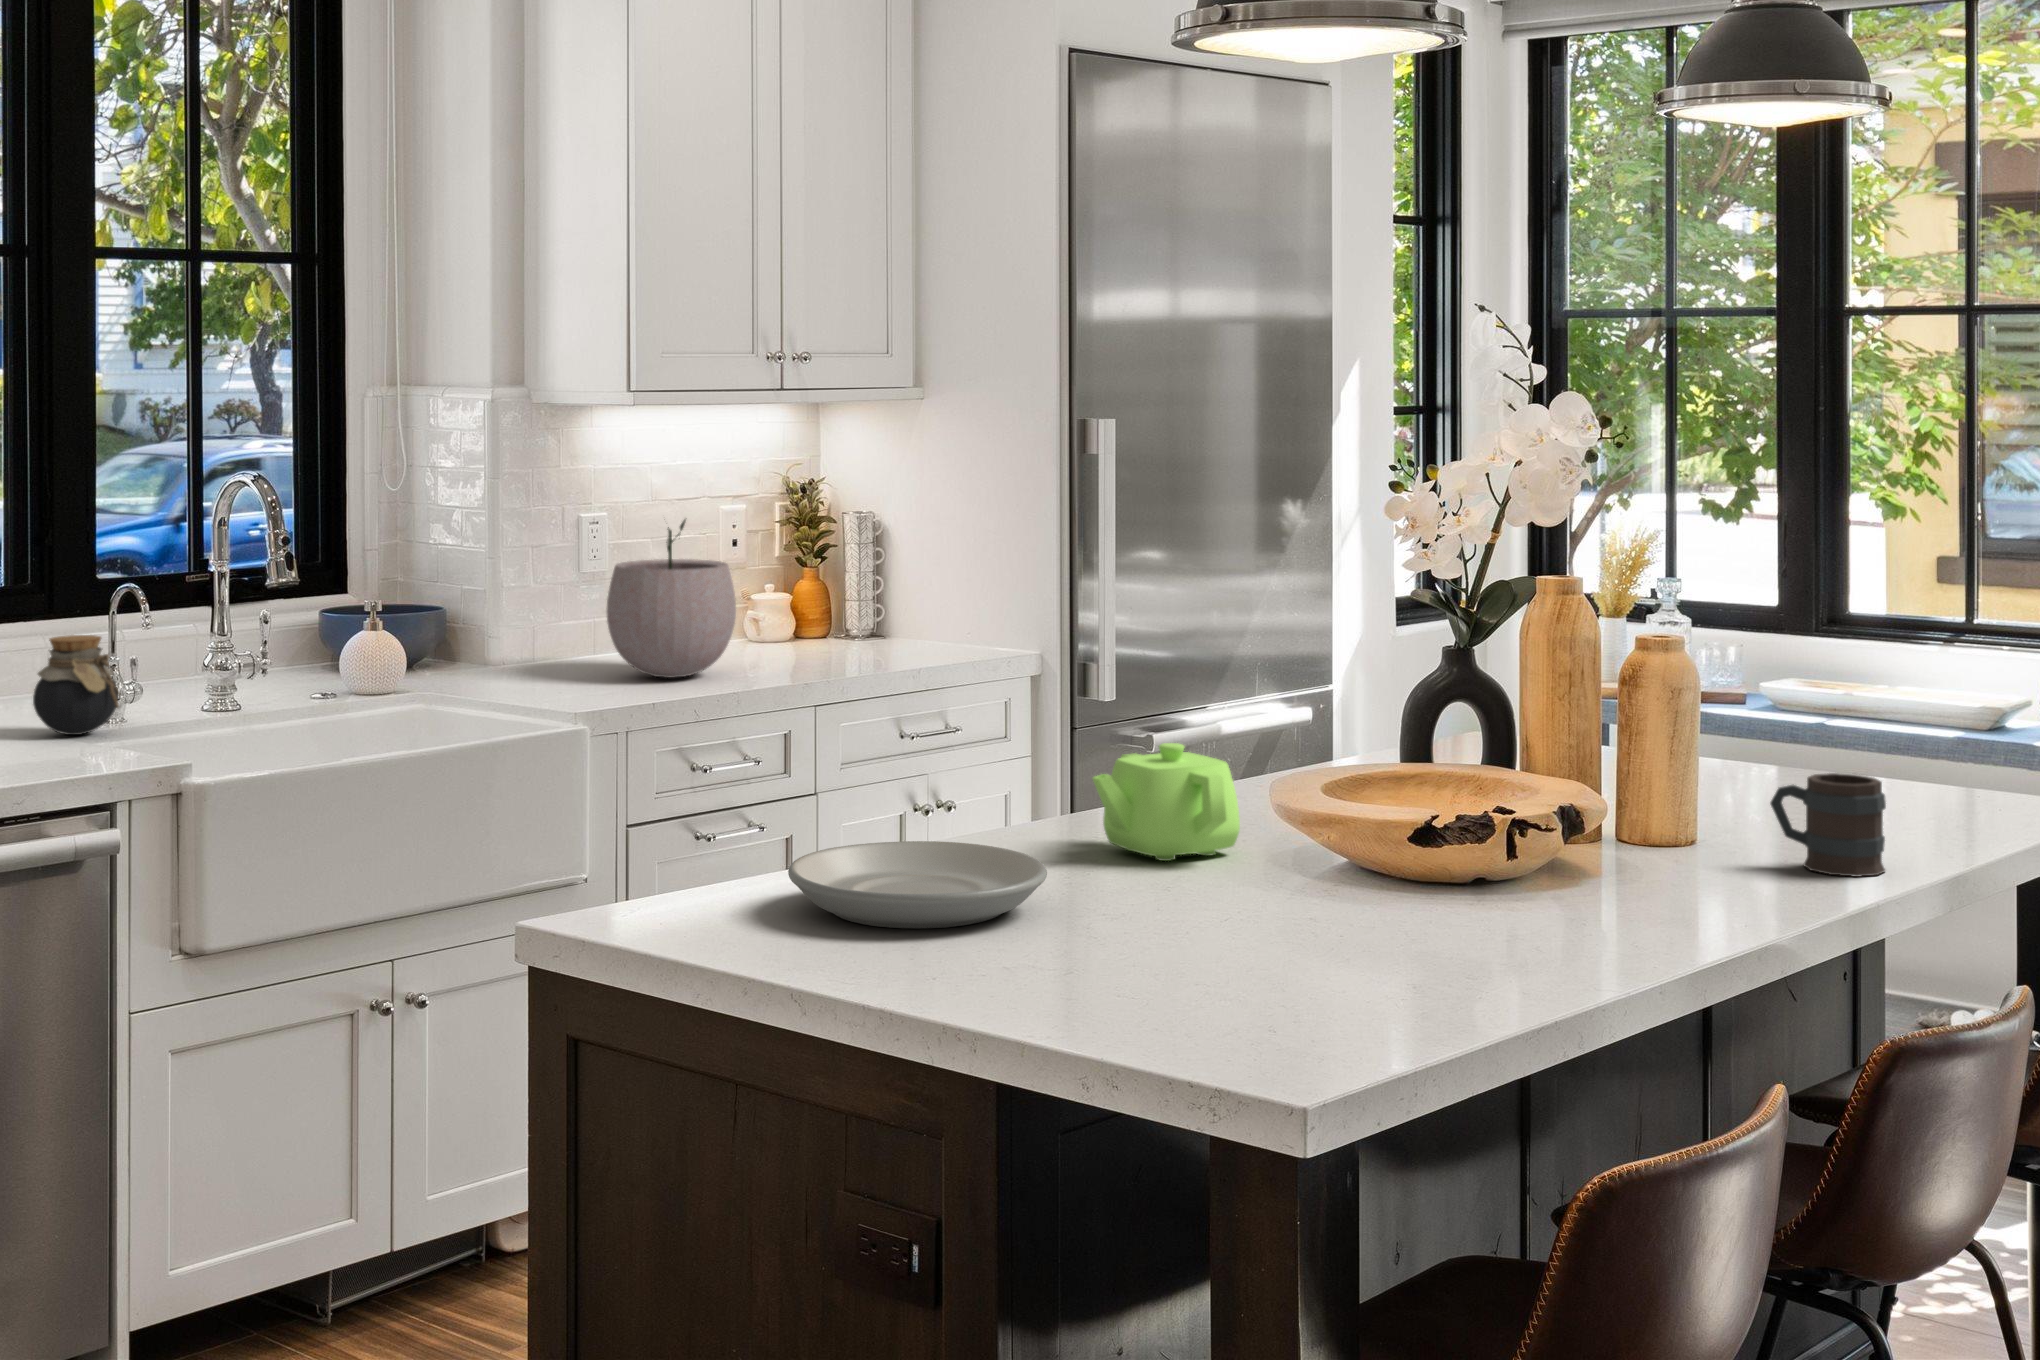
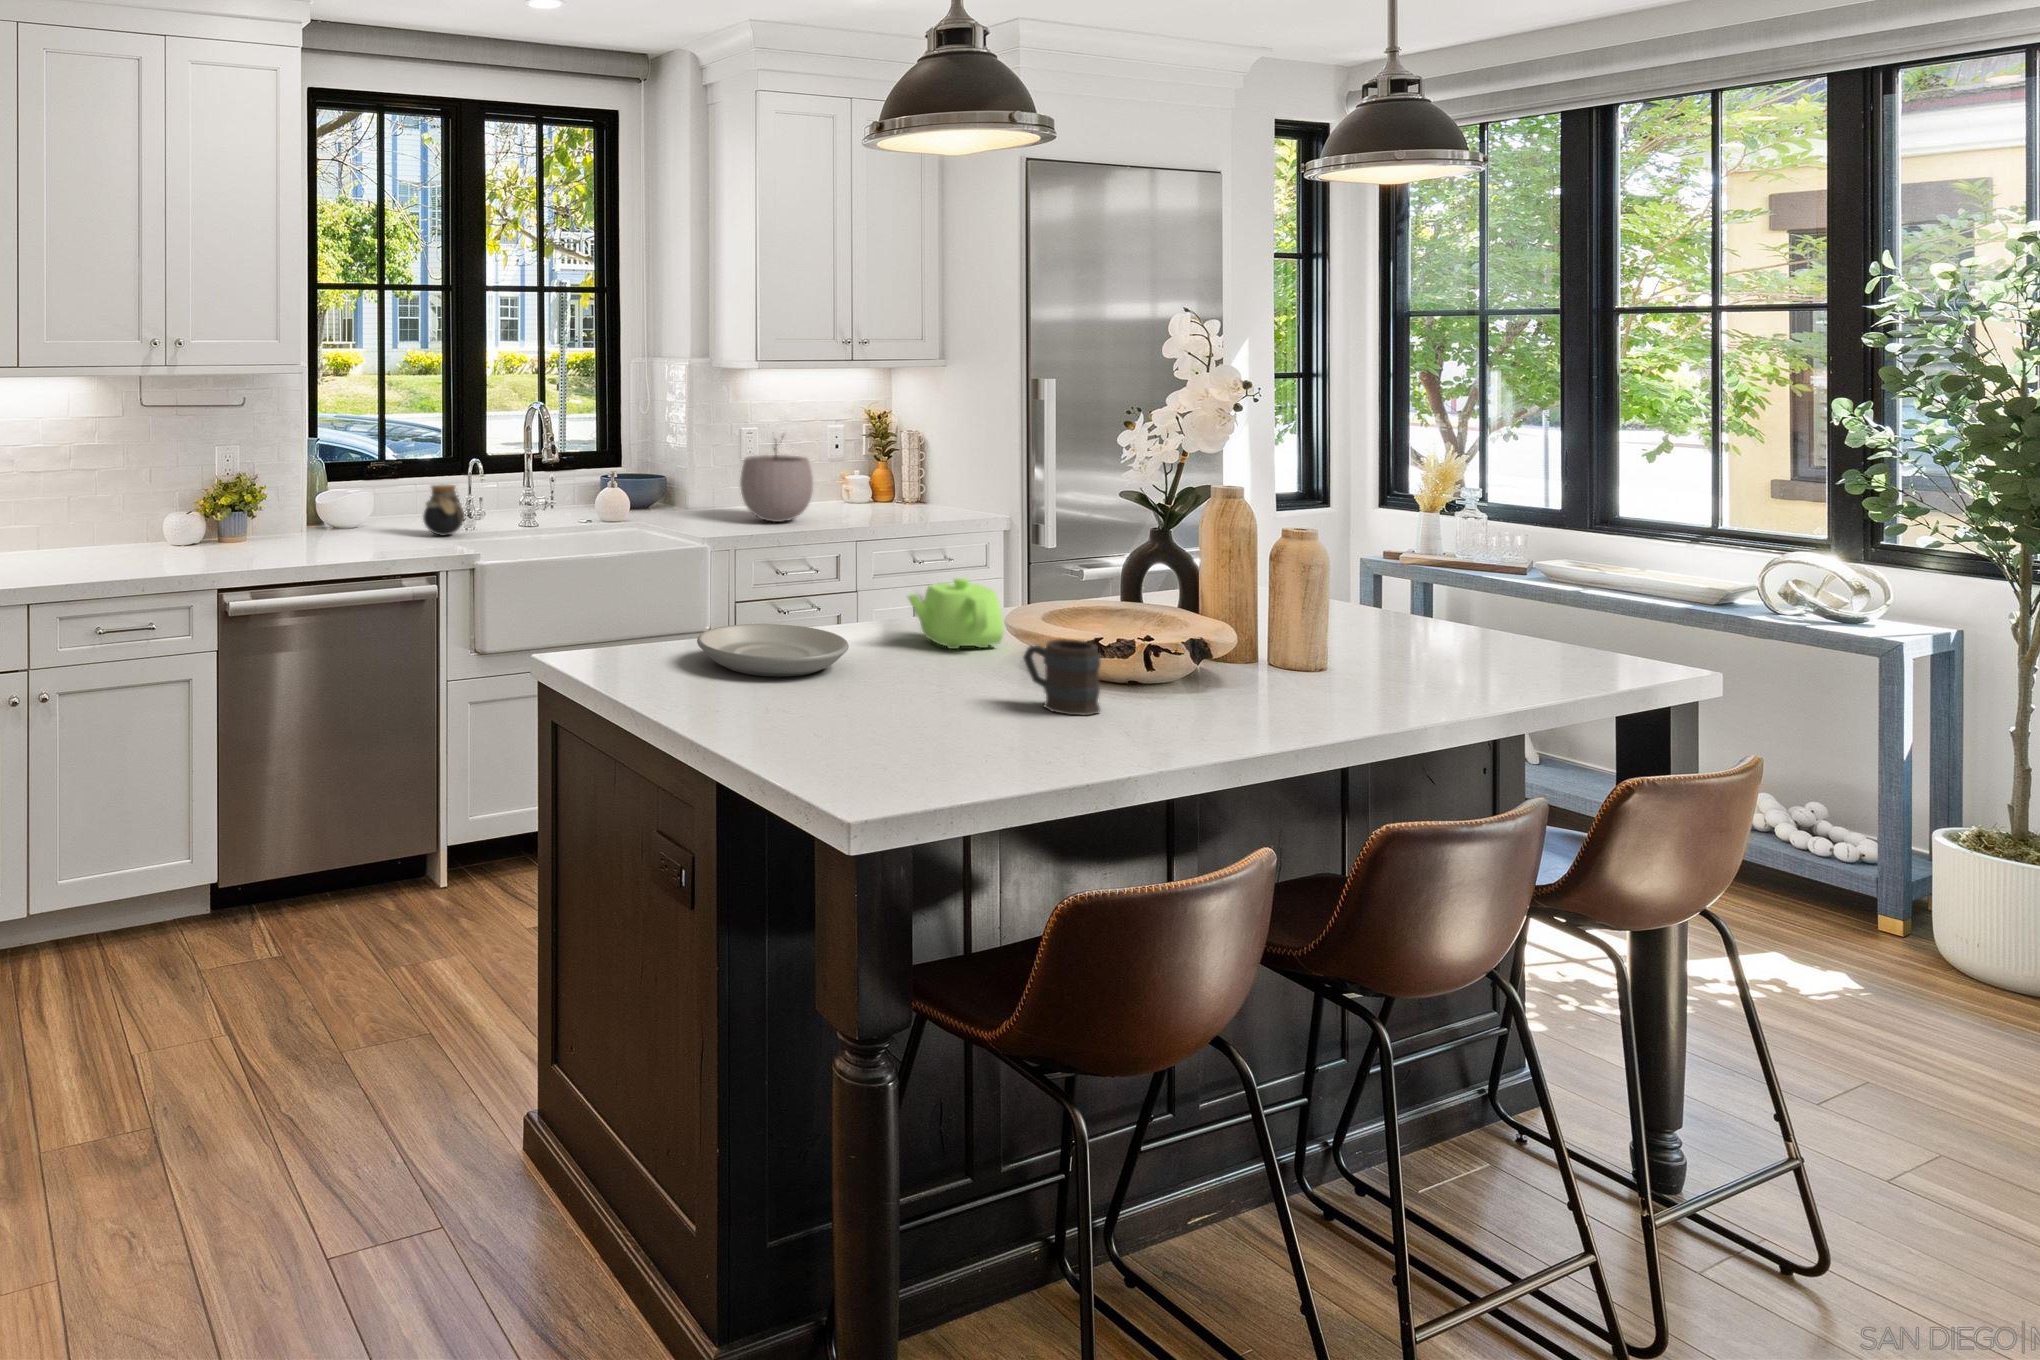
mug: present [1770,773,1886,877] -> present [1023,639,1101,715]

